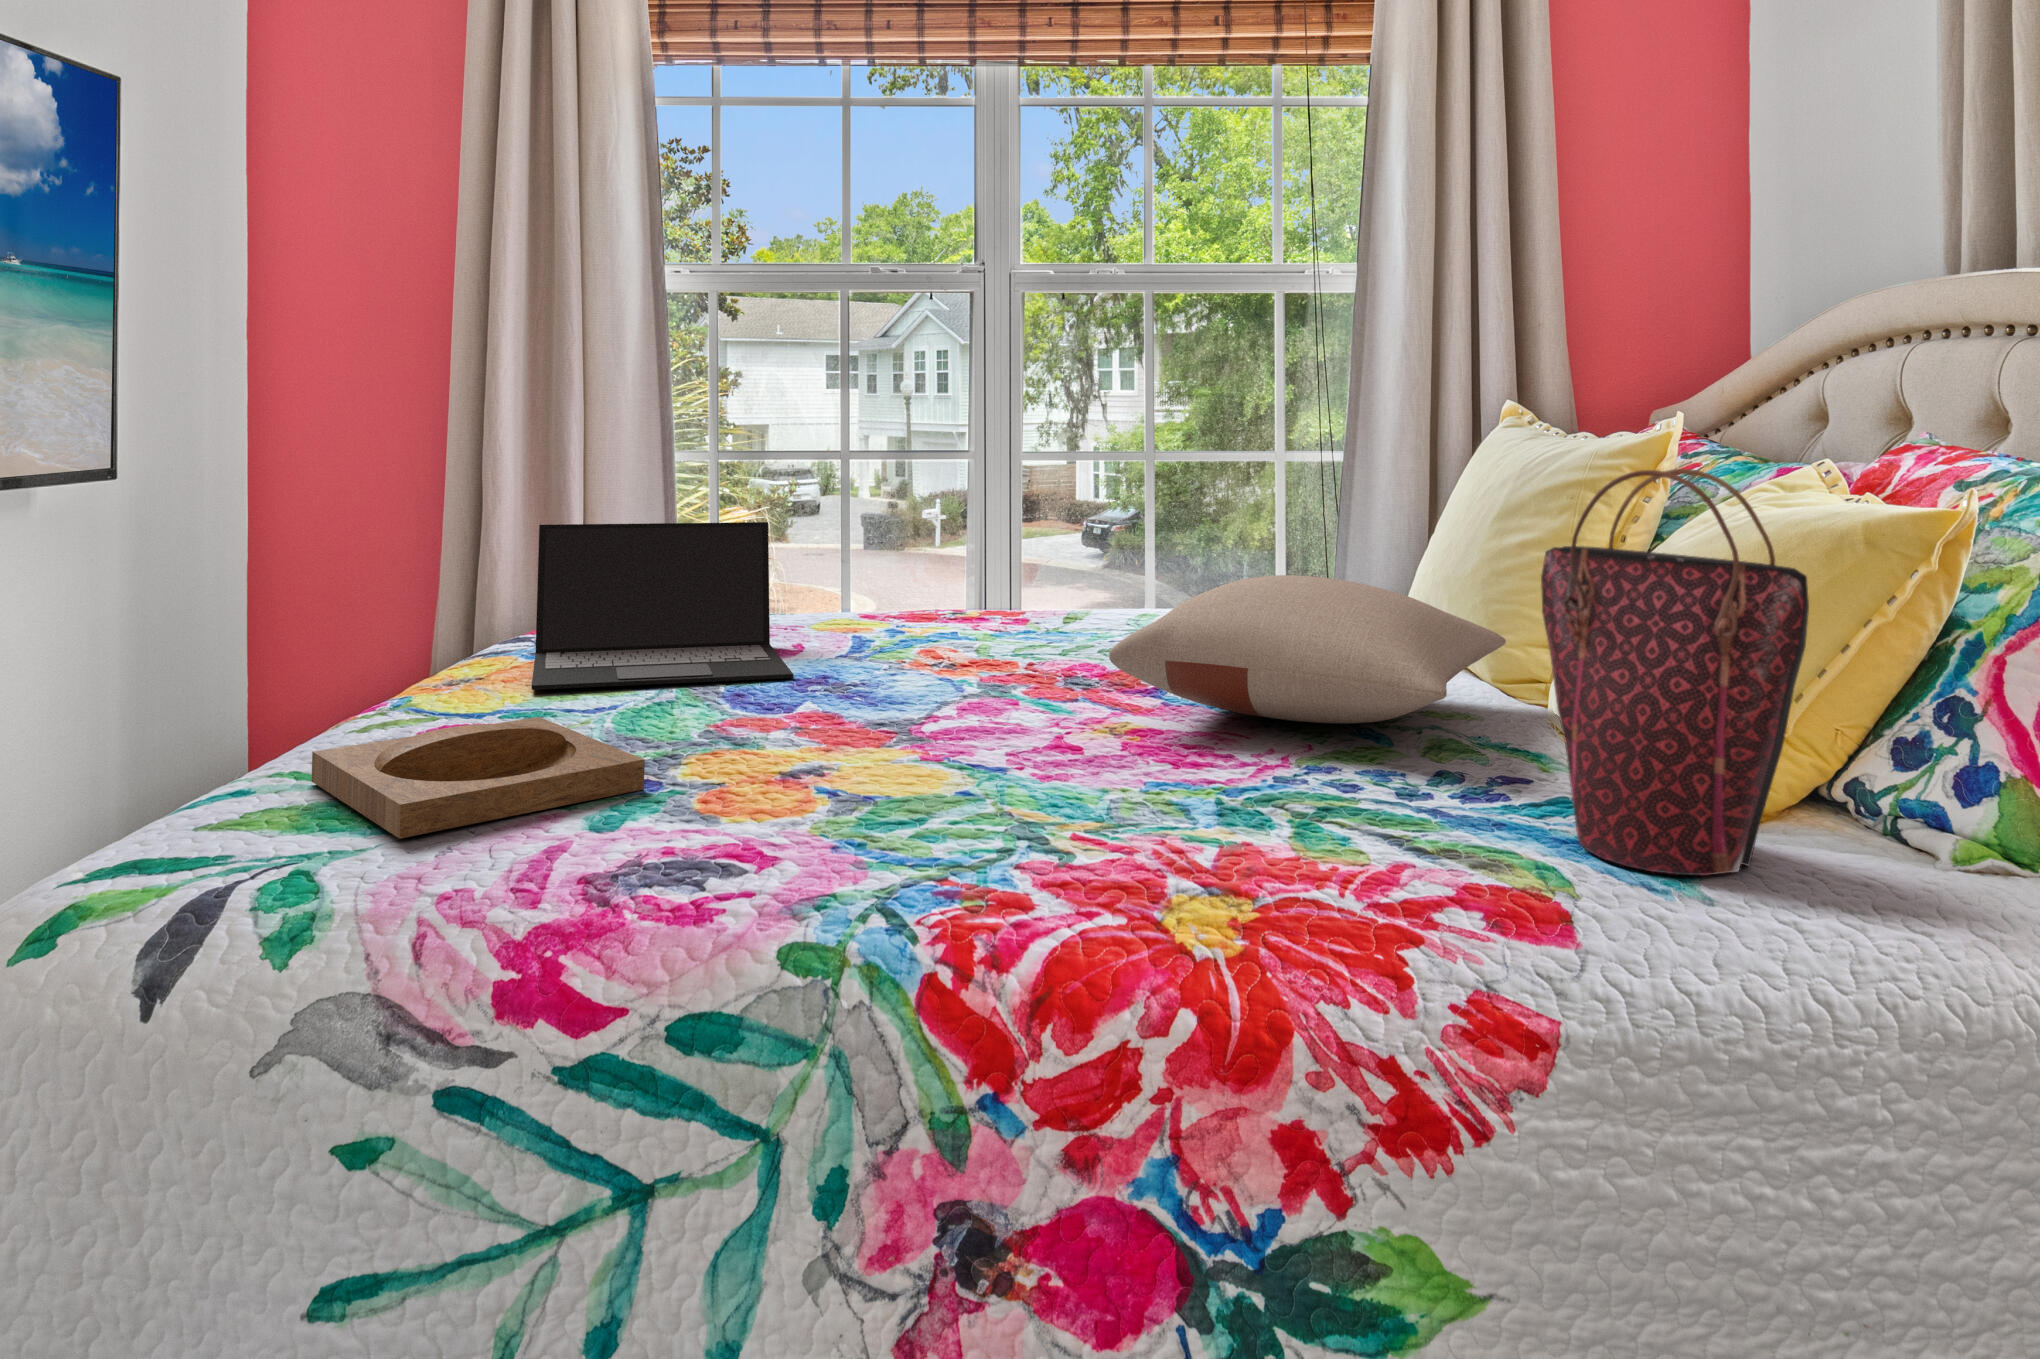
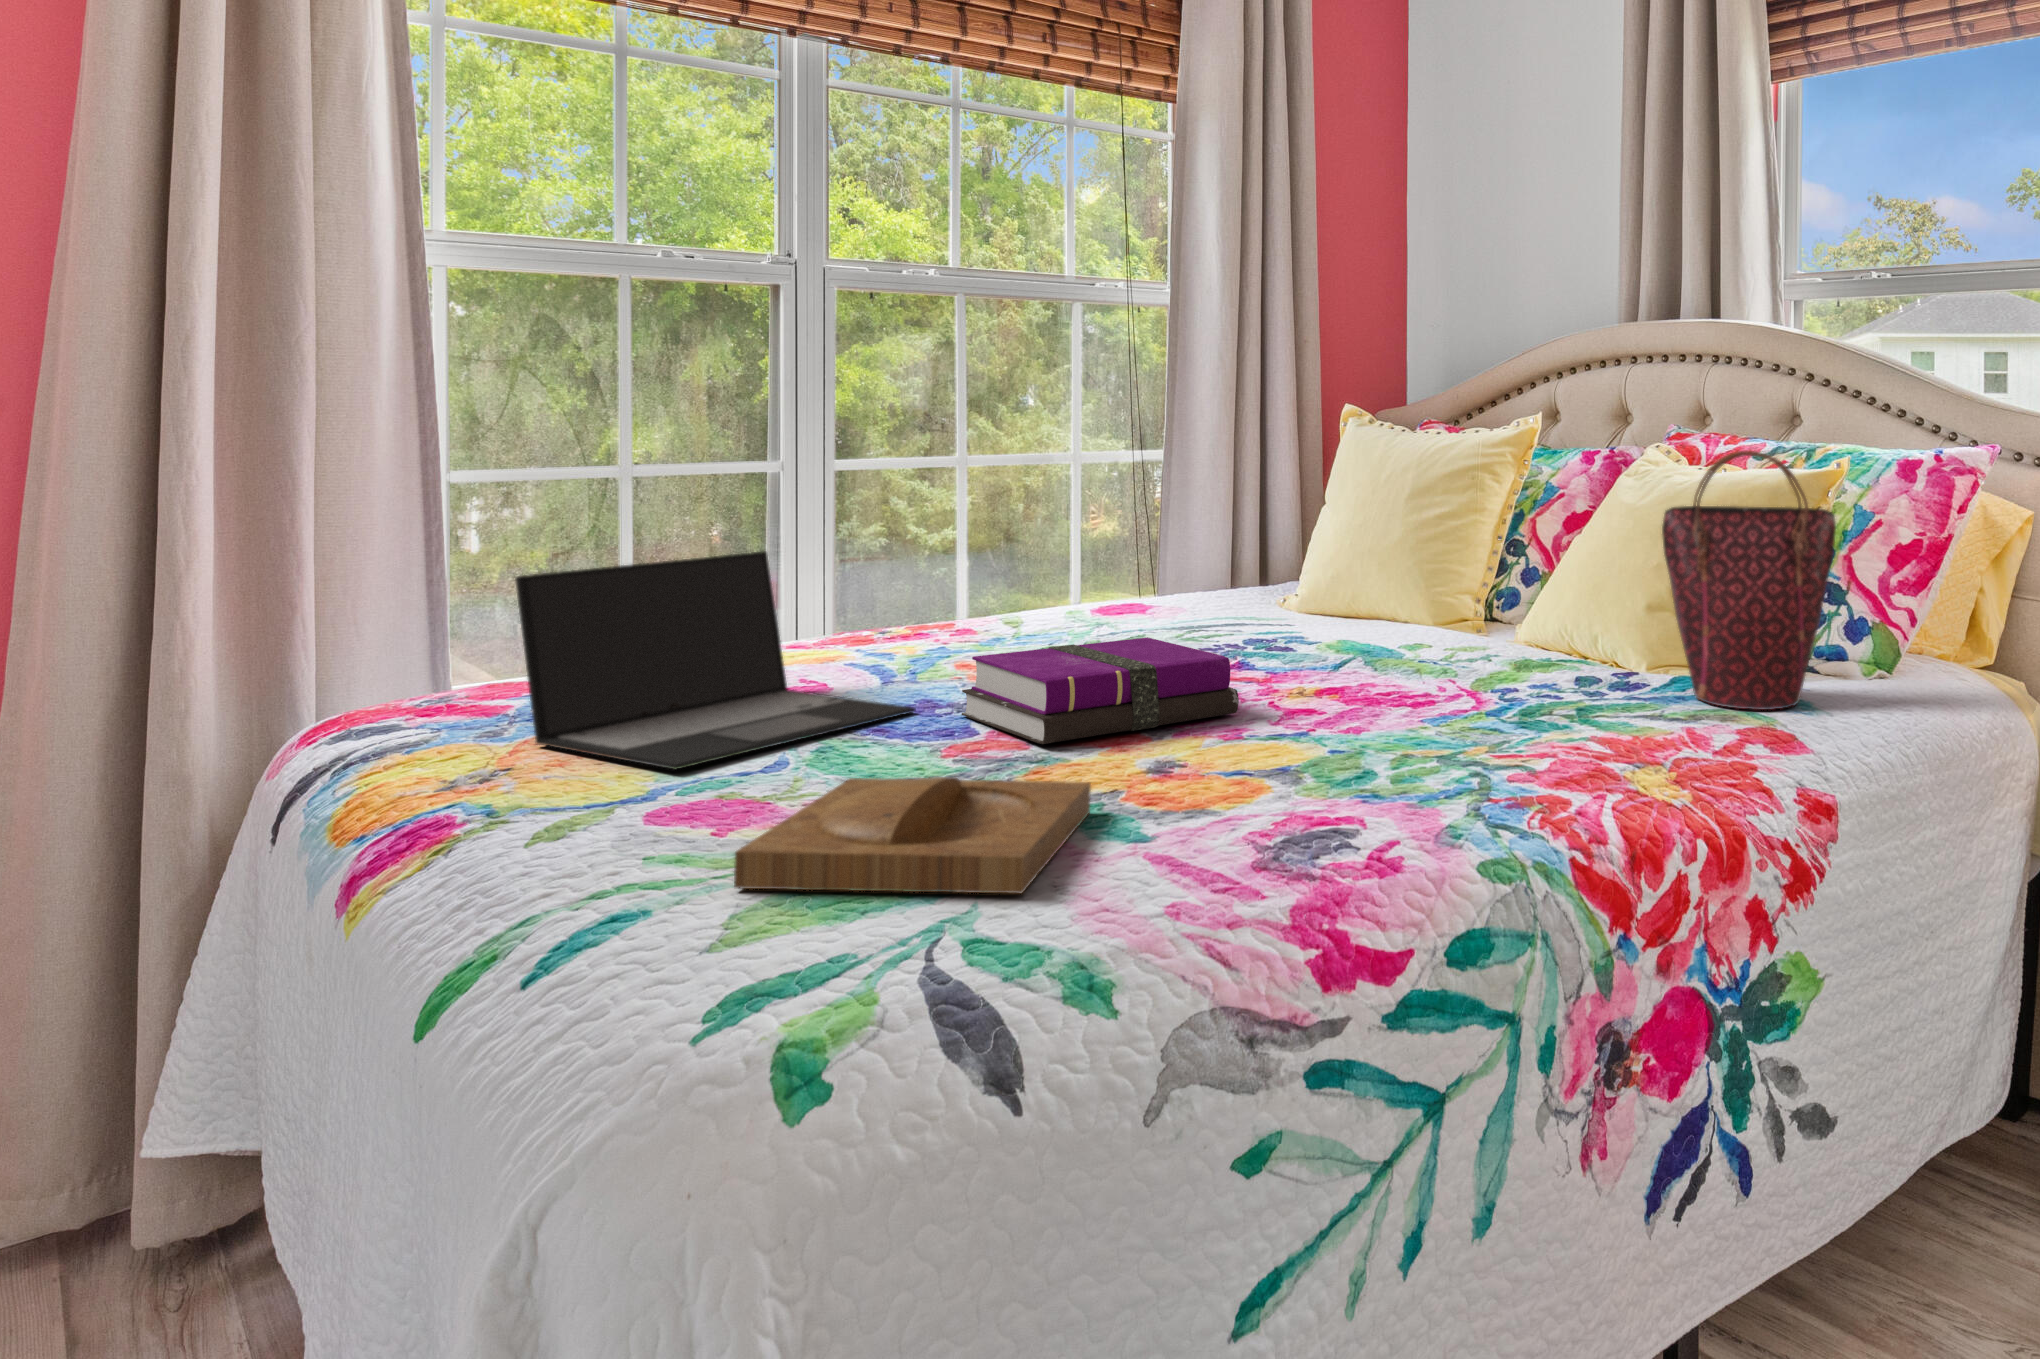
pillow: present [1109,575,1506,723] -> none [1247,553,1566,670]
notebook: none [777,633,1017,730] -> present [962,637,1239,744]

